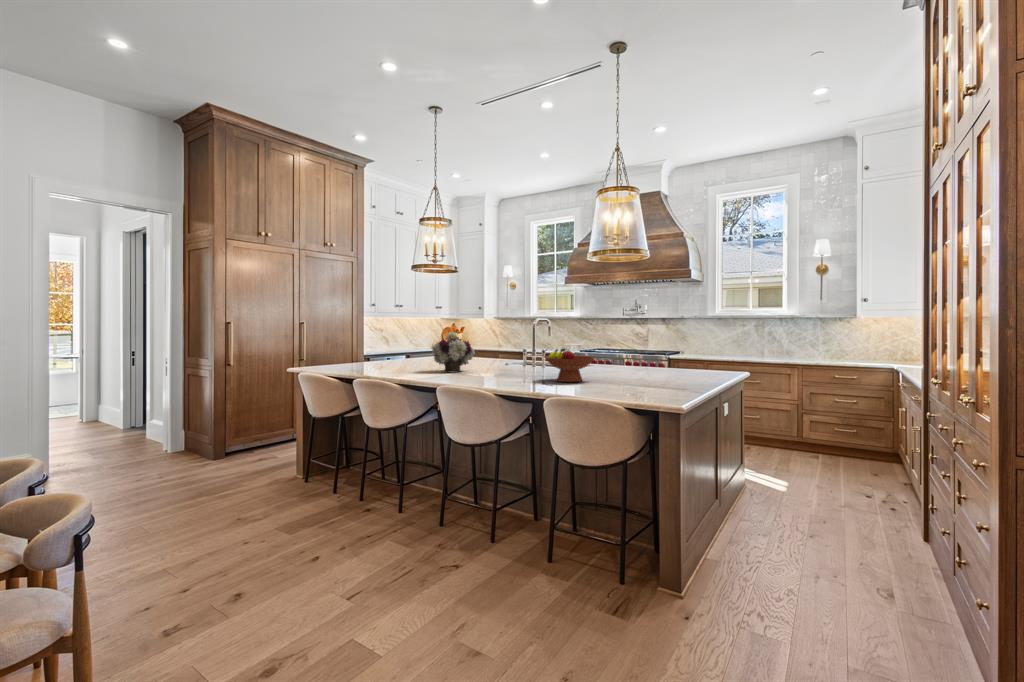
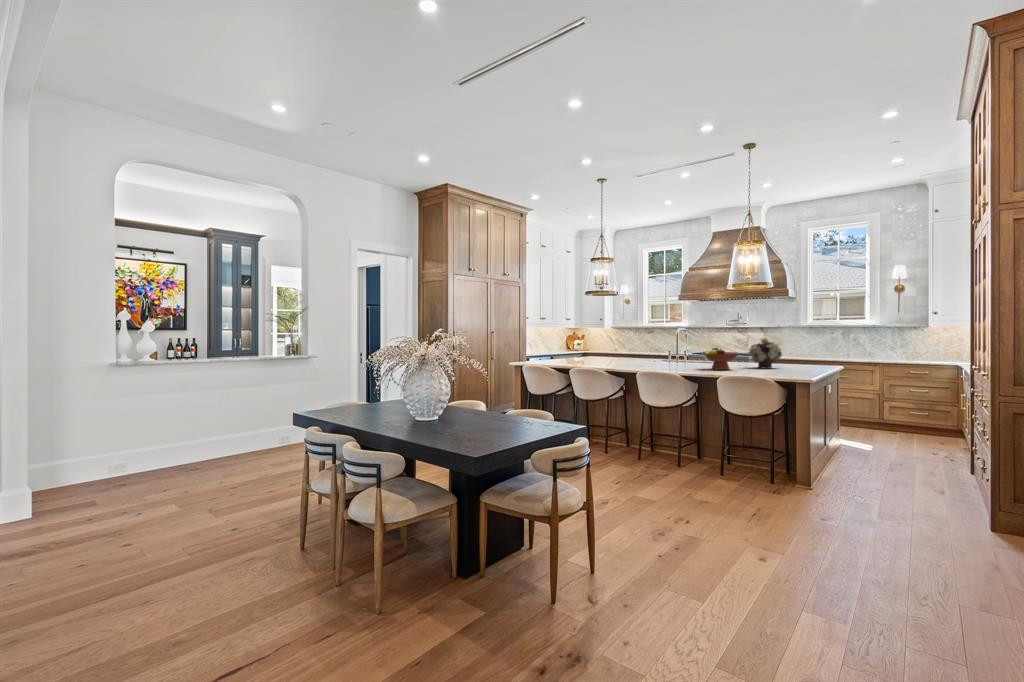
flower arrangement: present [431,332,475,372] -> present [748,337,782,369]

